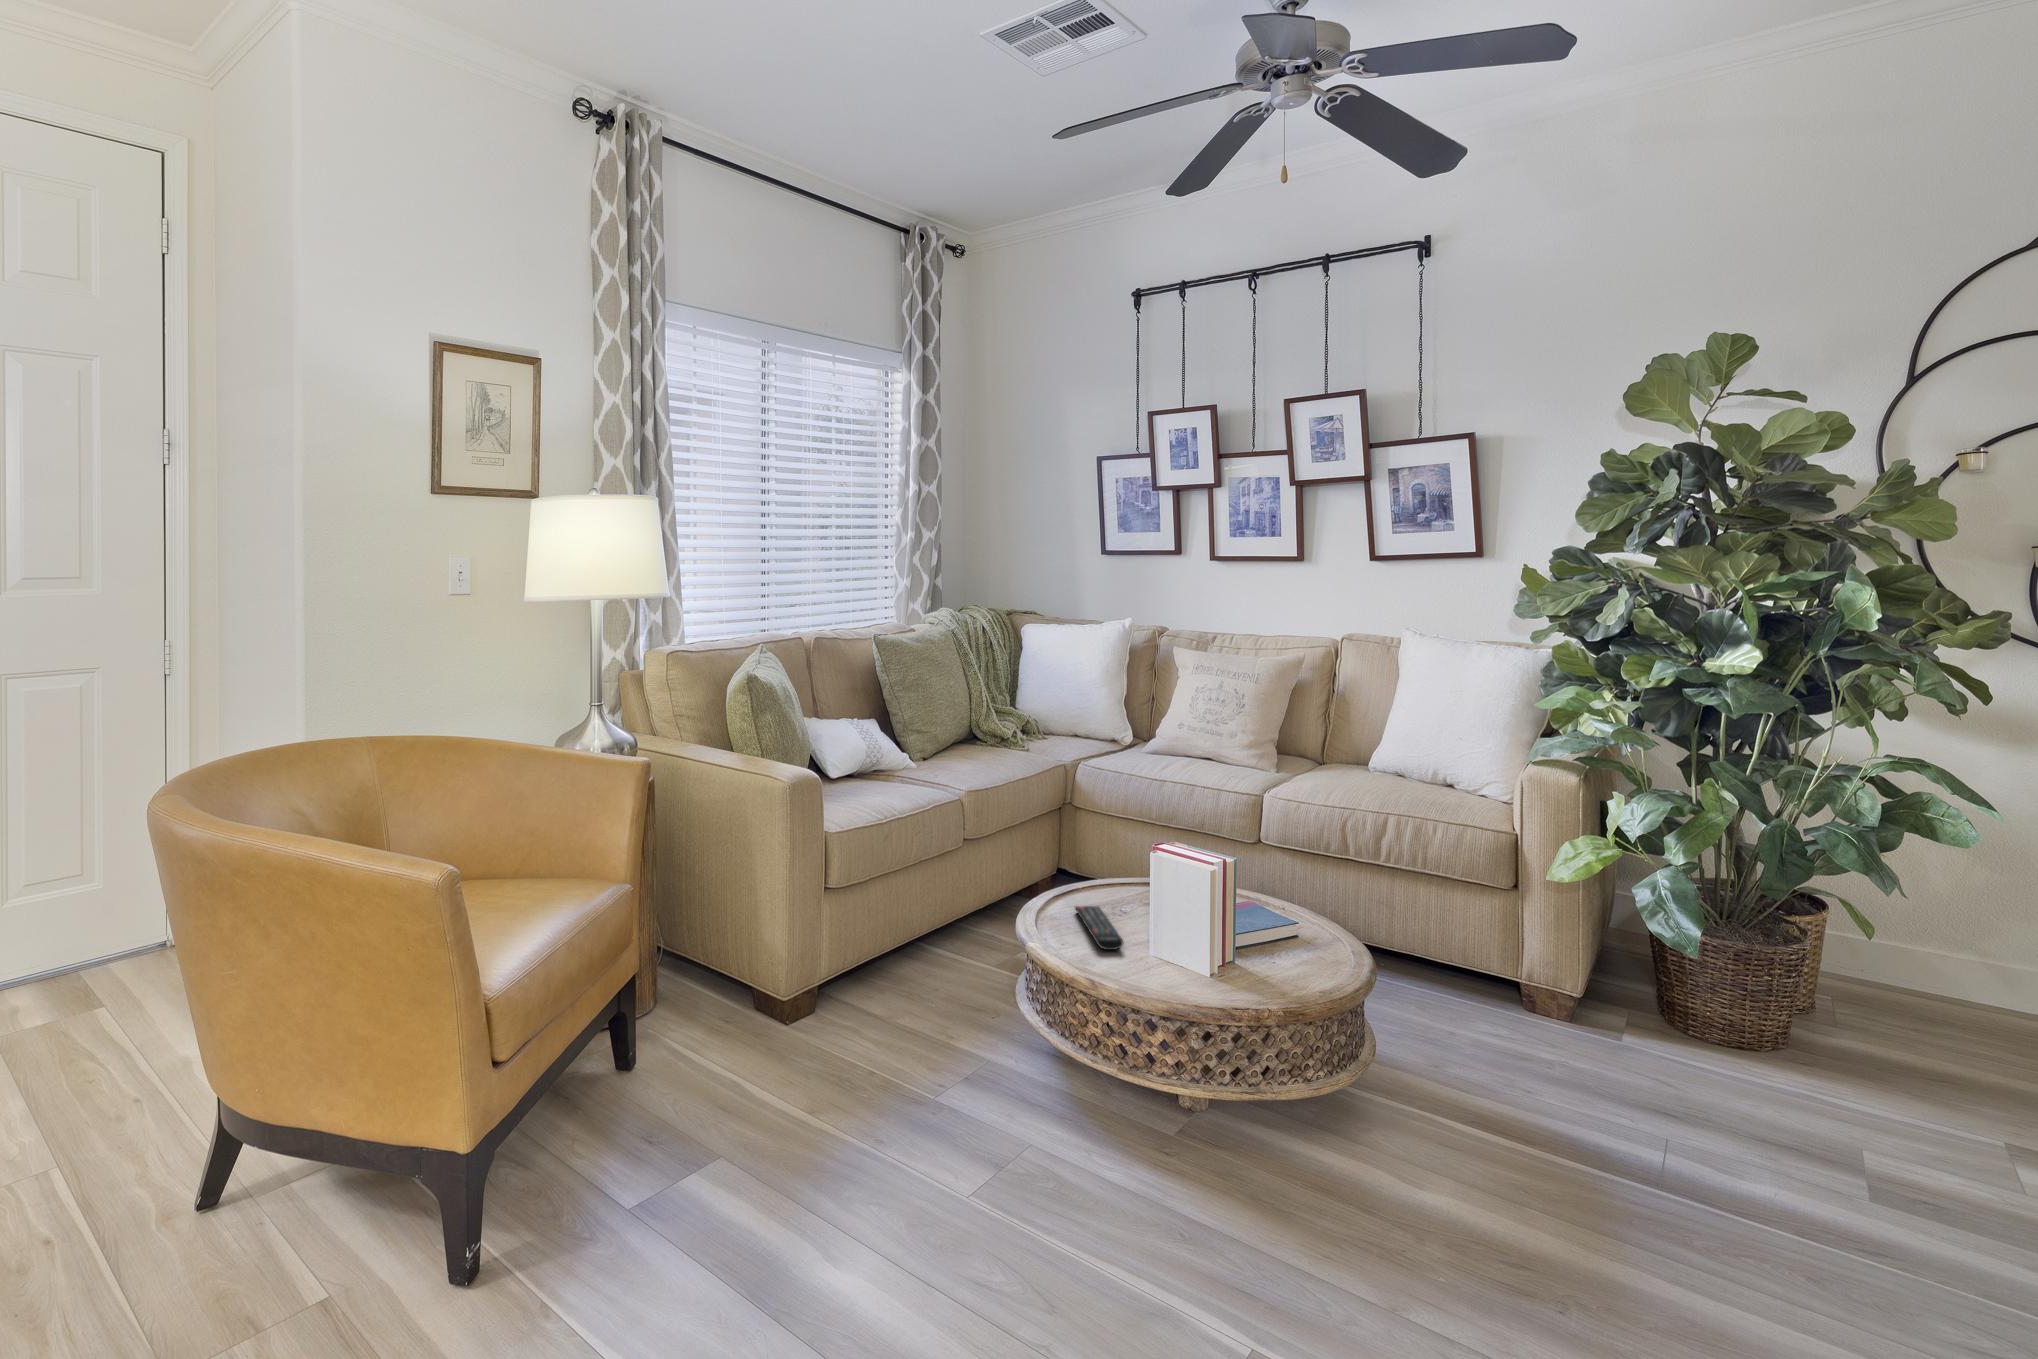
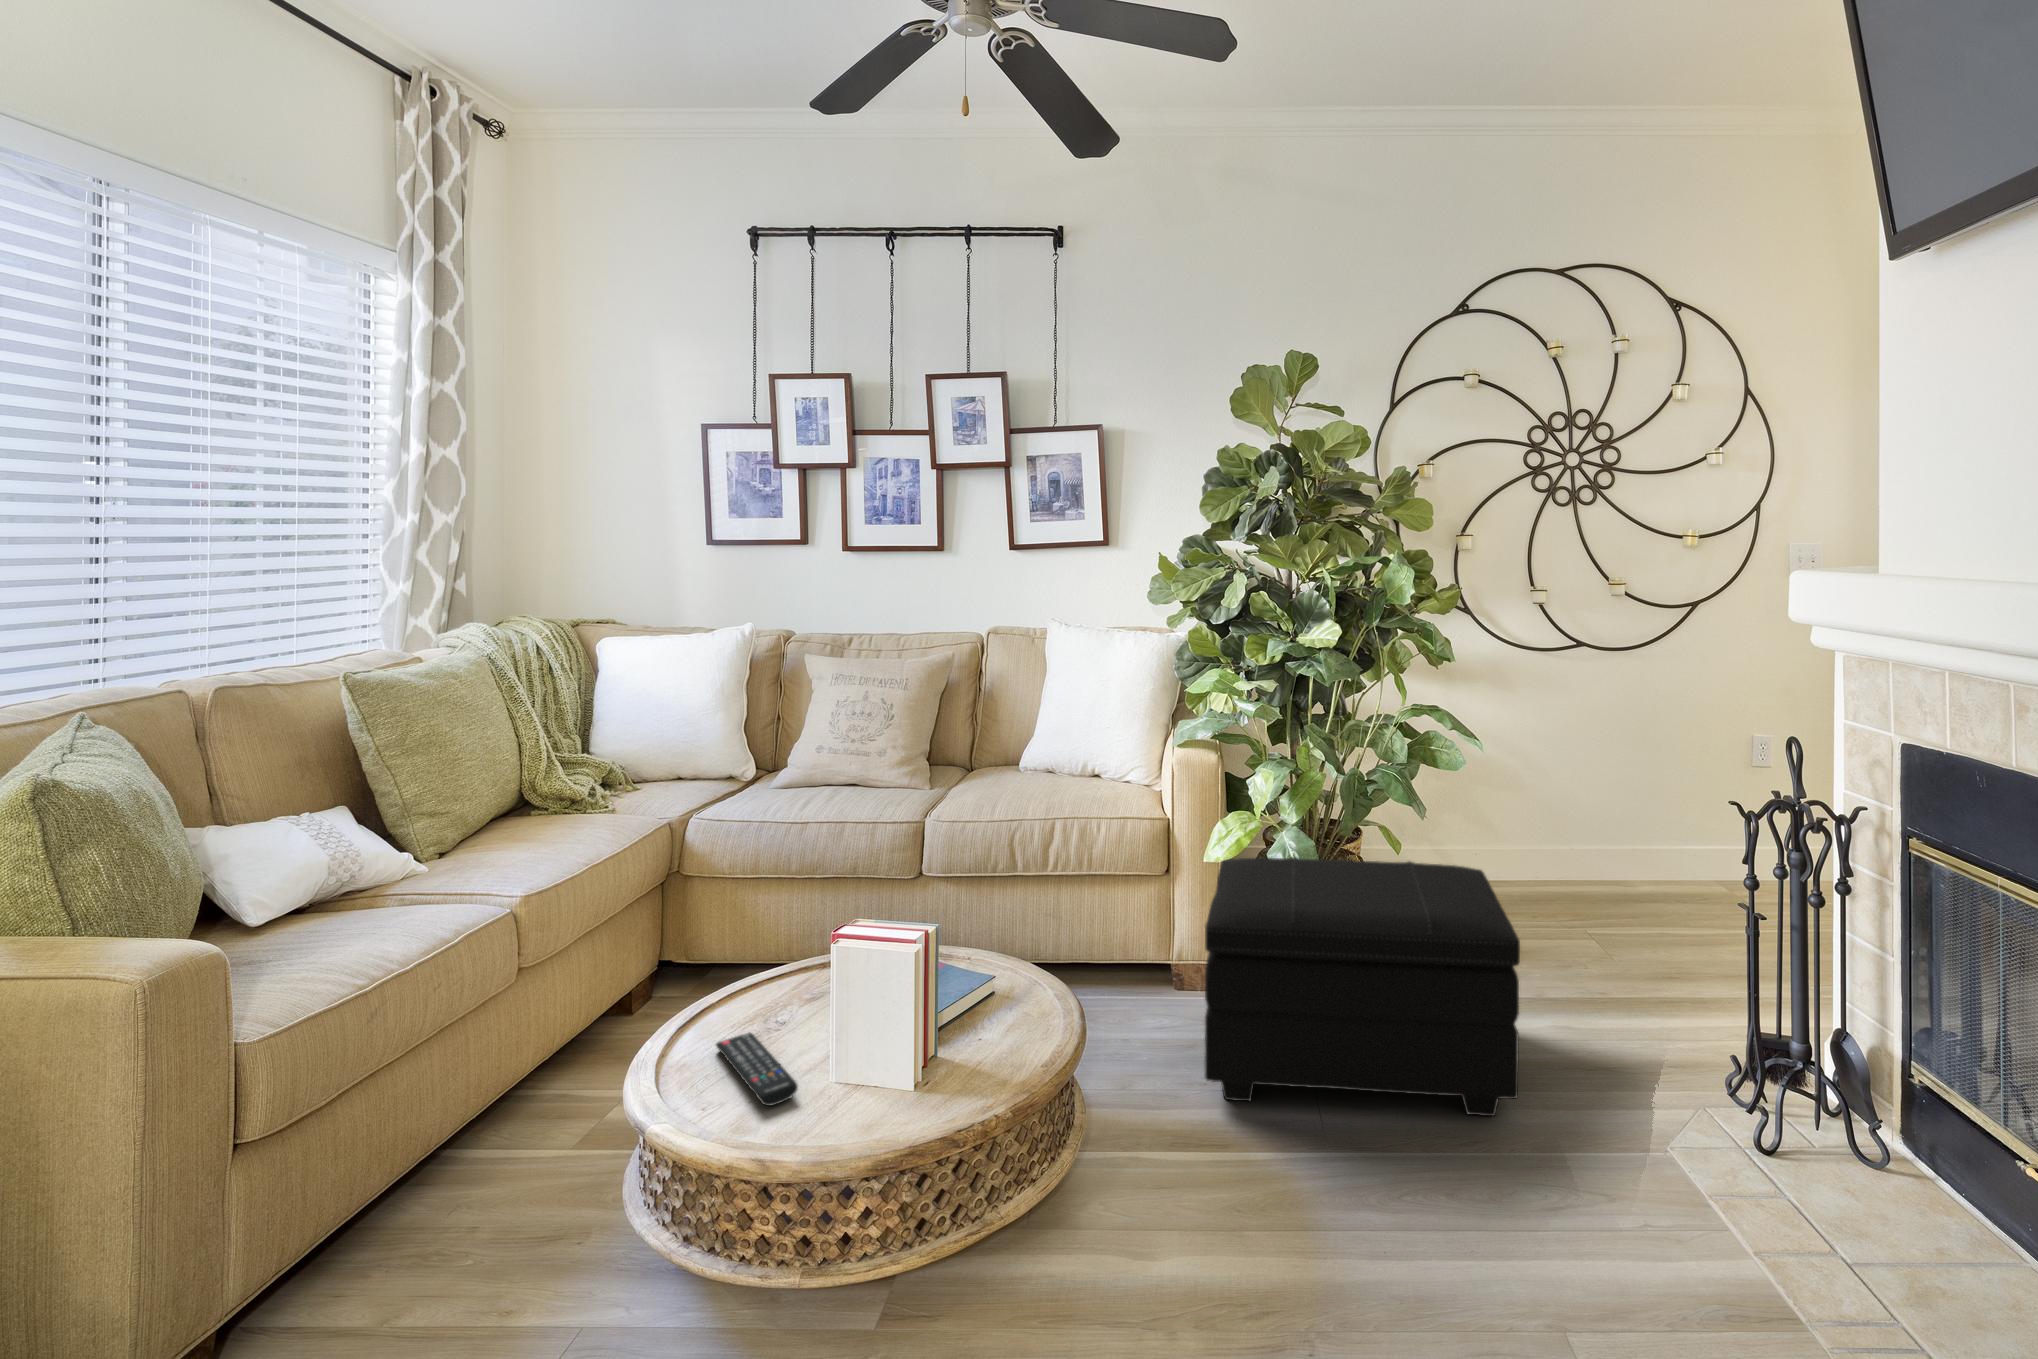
footstool: none [1519,882,1964,1233] -> present [1205,857,1520,1116]

